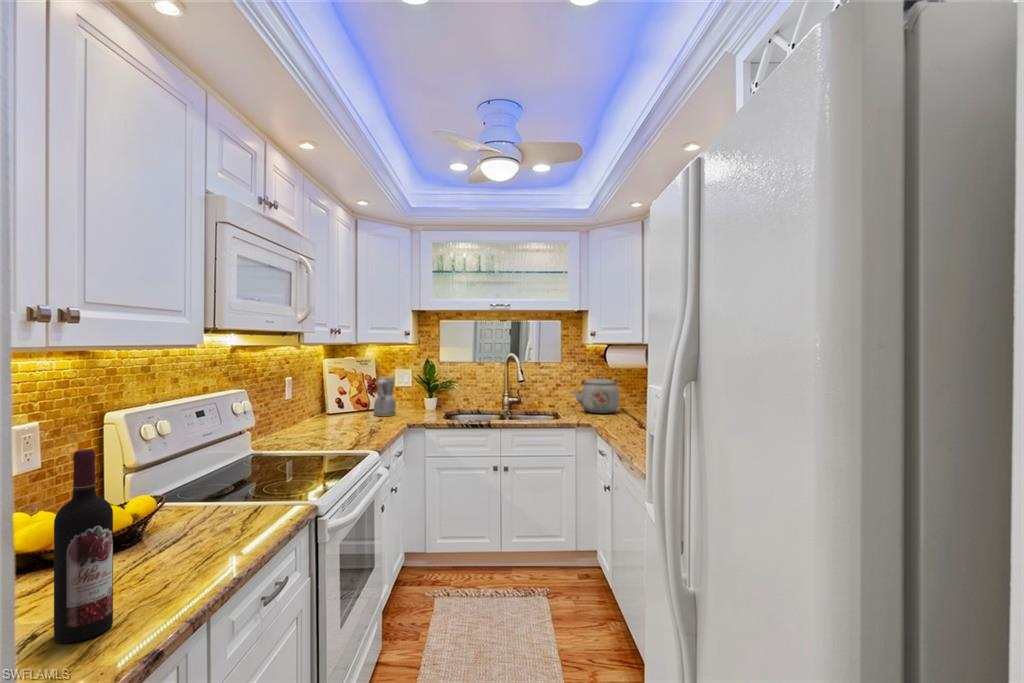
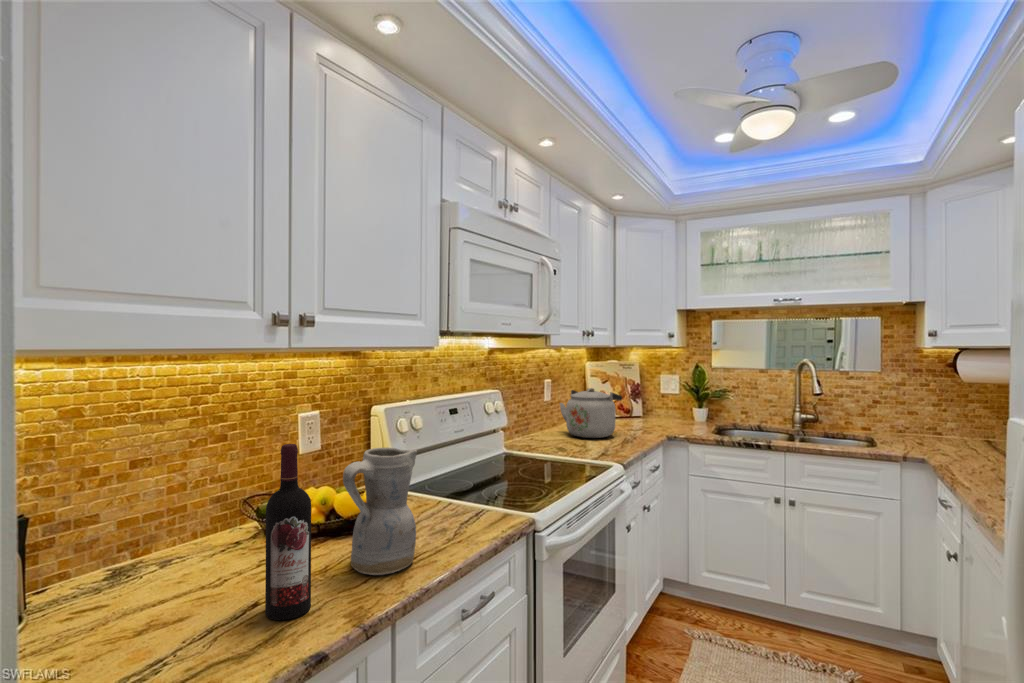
ceramic pitcher: present [374,377,396,416] -> present [343,448,417,575]
kettle: present [574,377,619,414] -> present [560,388,622,438]

